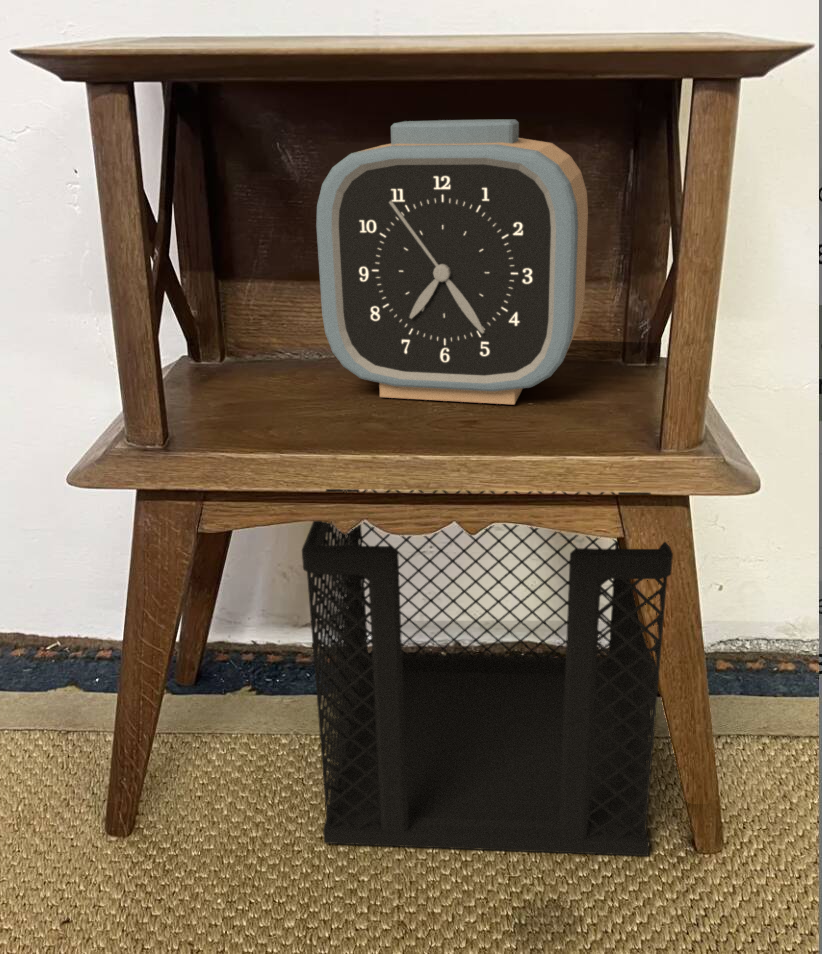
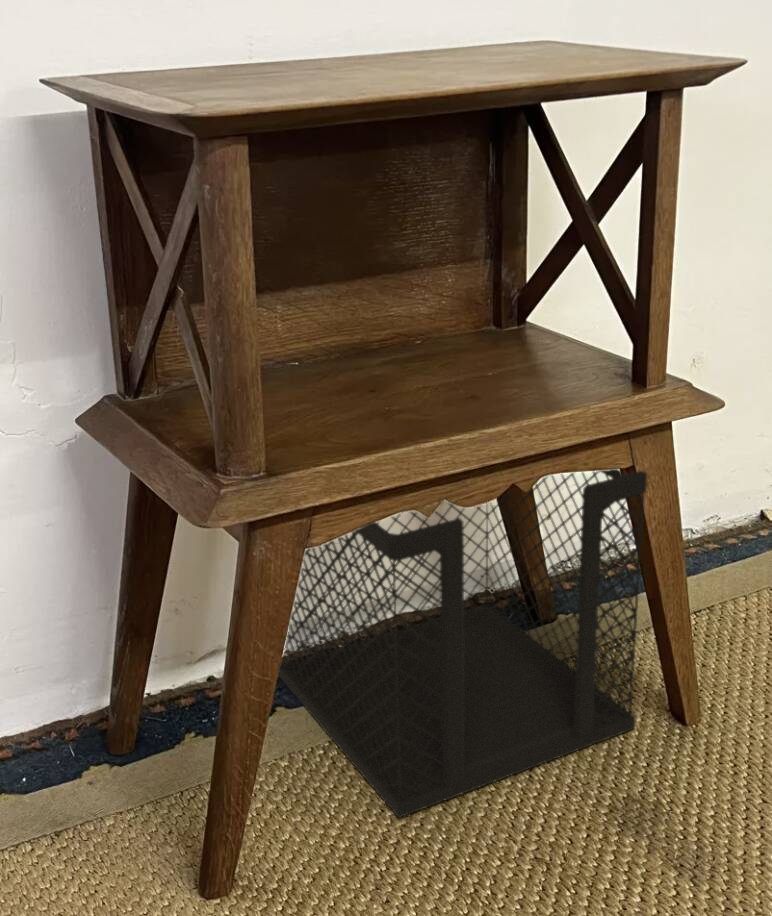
alarm clock: present [316,119,588,404] -> none [308,145,548,397]

